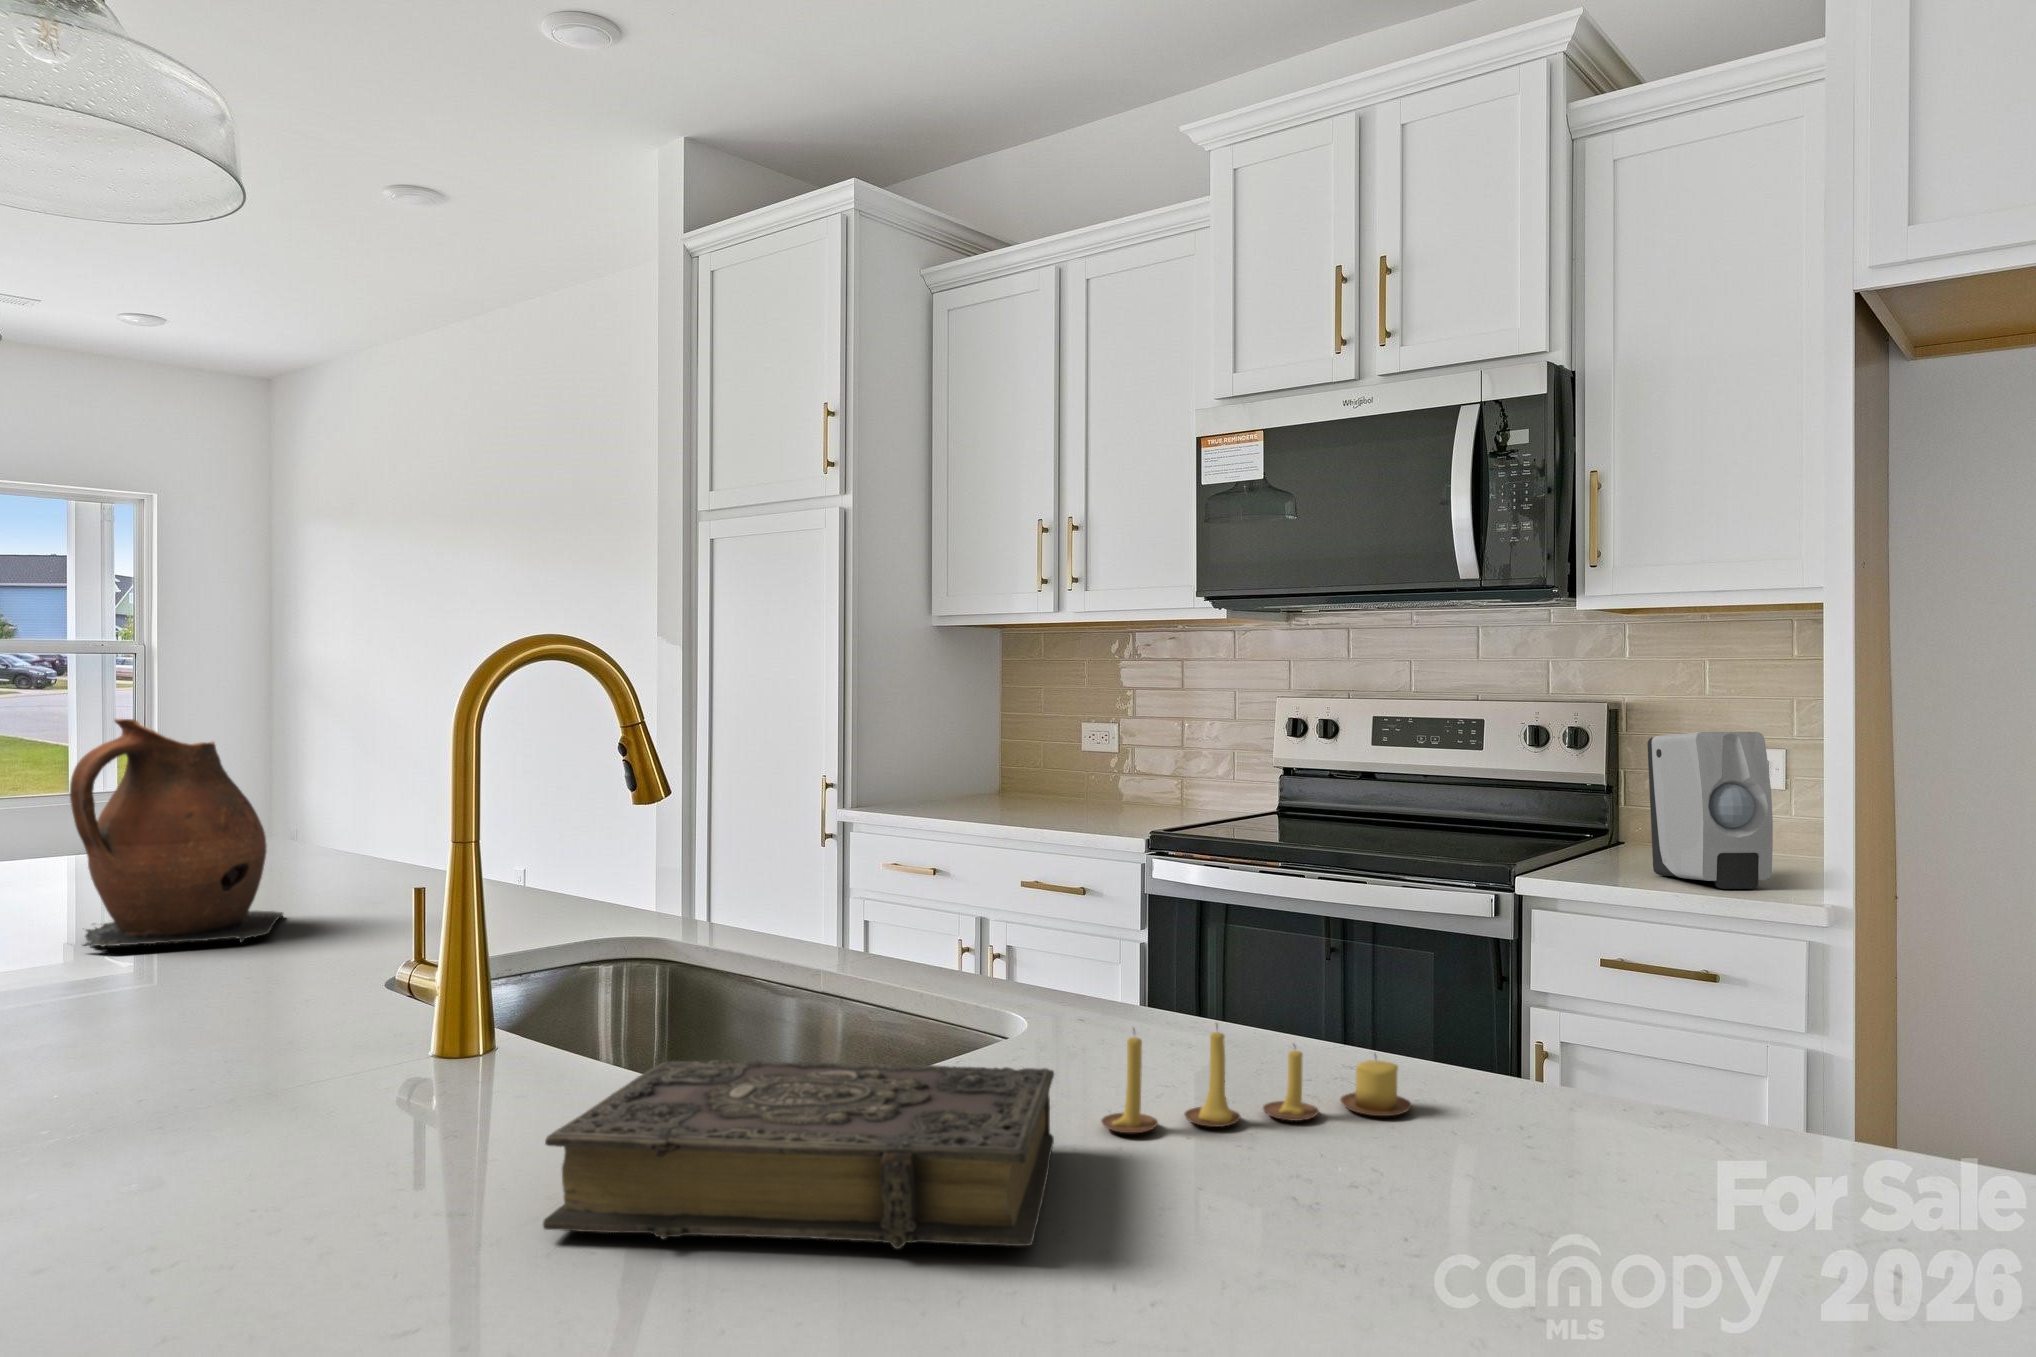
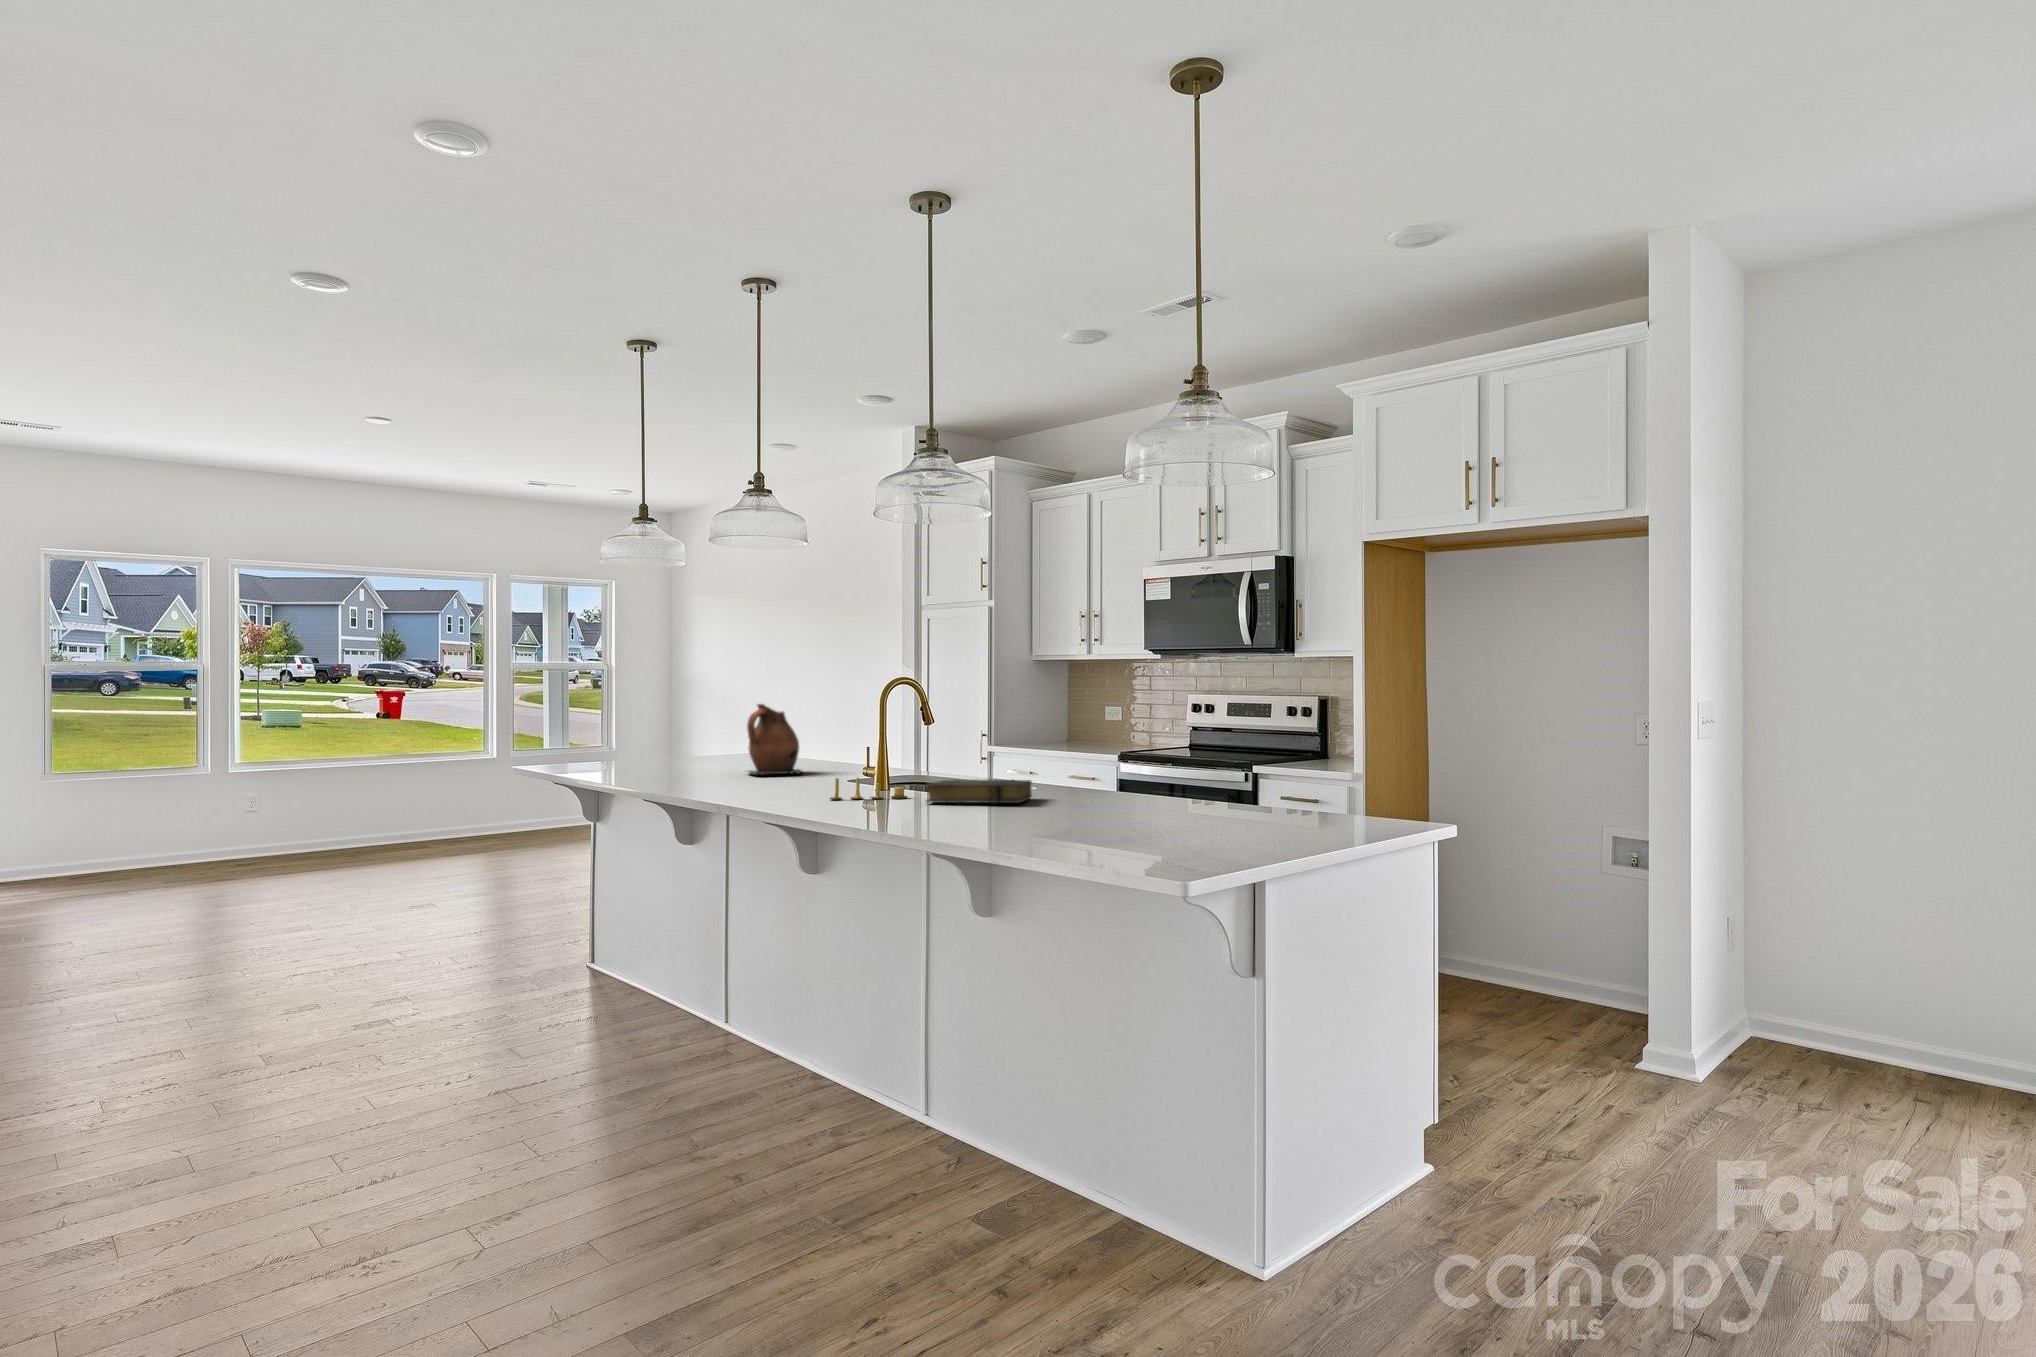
soap dispenser: present [1647,732,1773,889] -> none [1308,708,1345,769]
candle: present [1101,1028,1412,1133] -> present [830,778,907,800]

